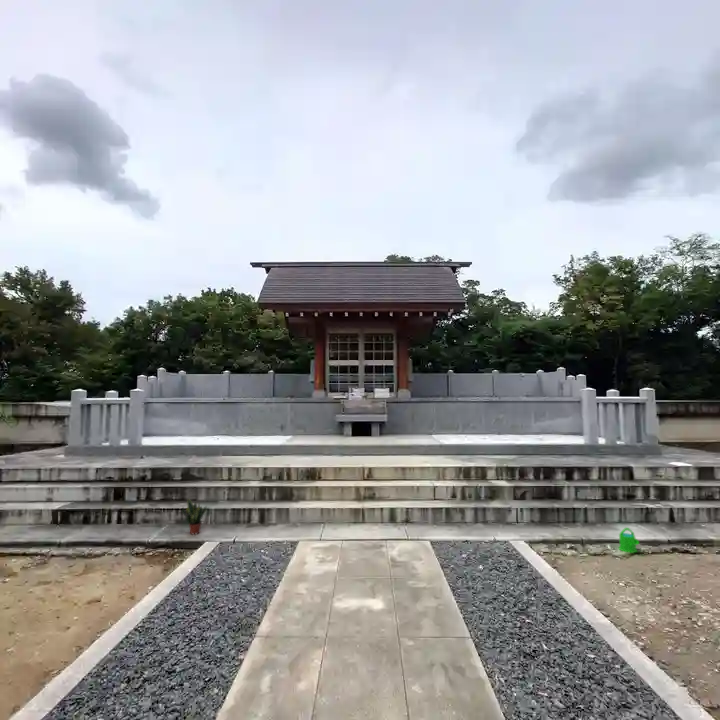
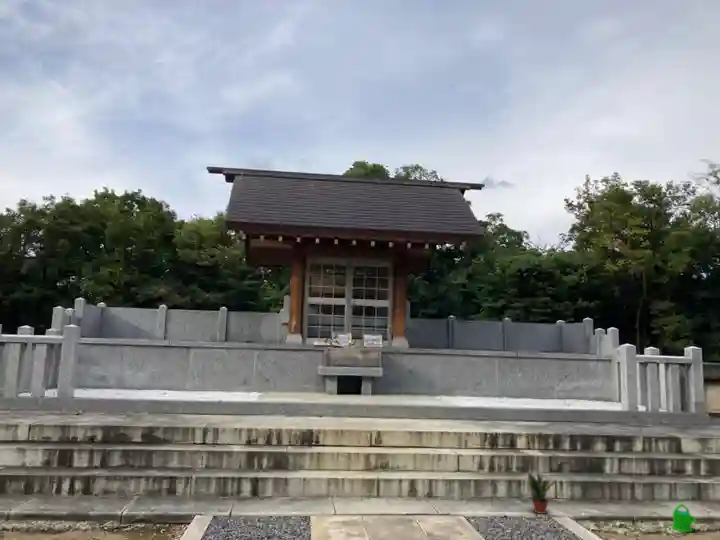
potted plant: present [182,500,207,534] -> present [528,473,556,514]

